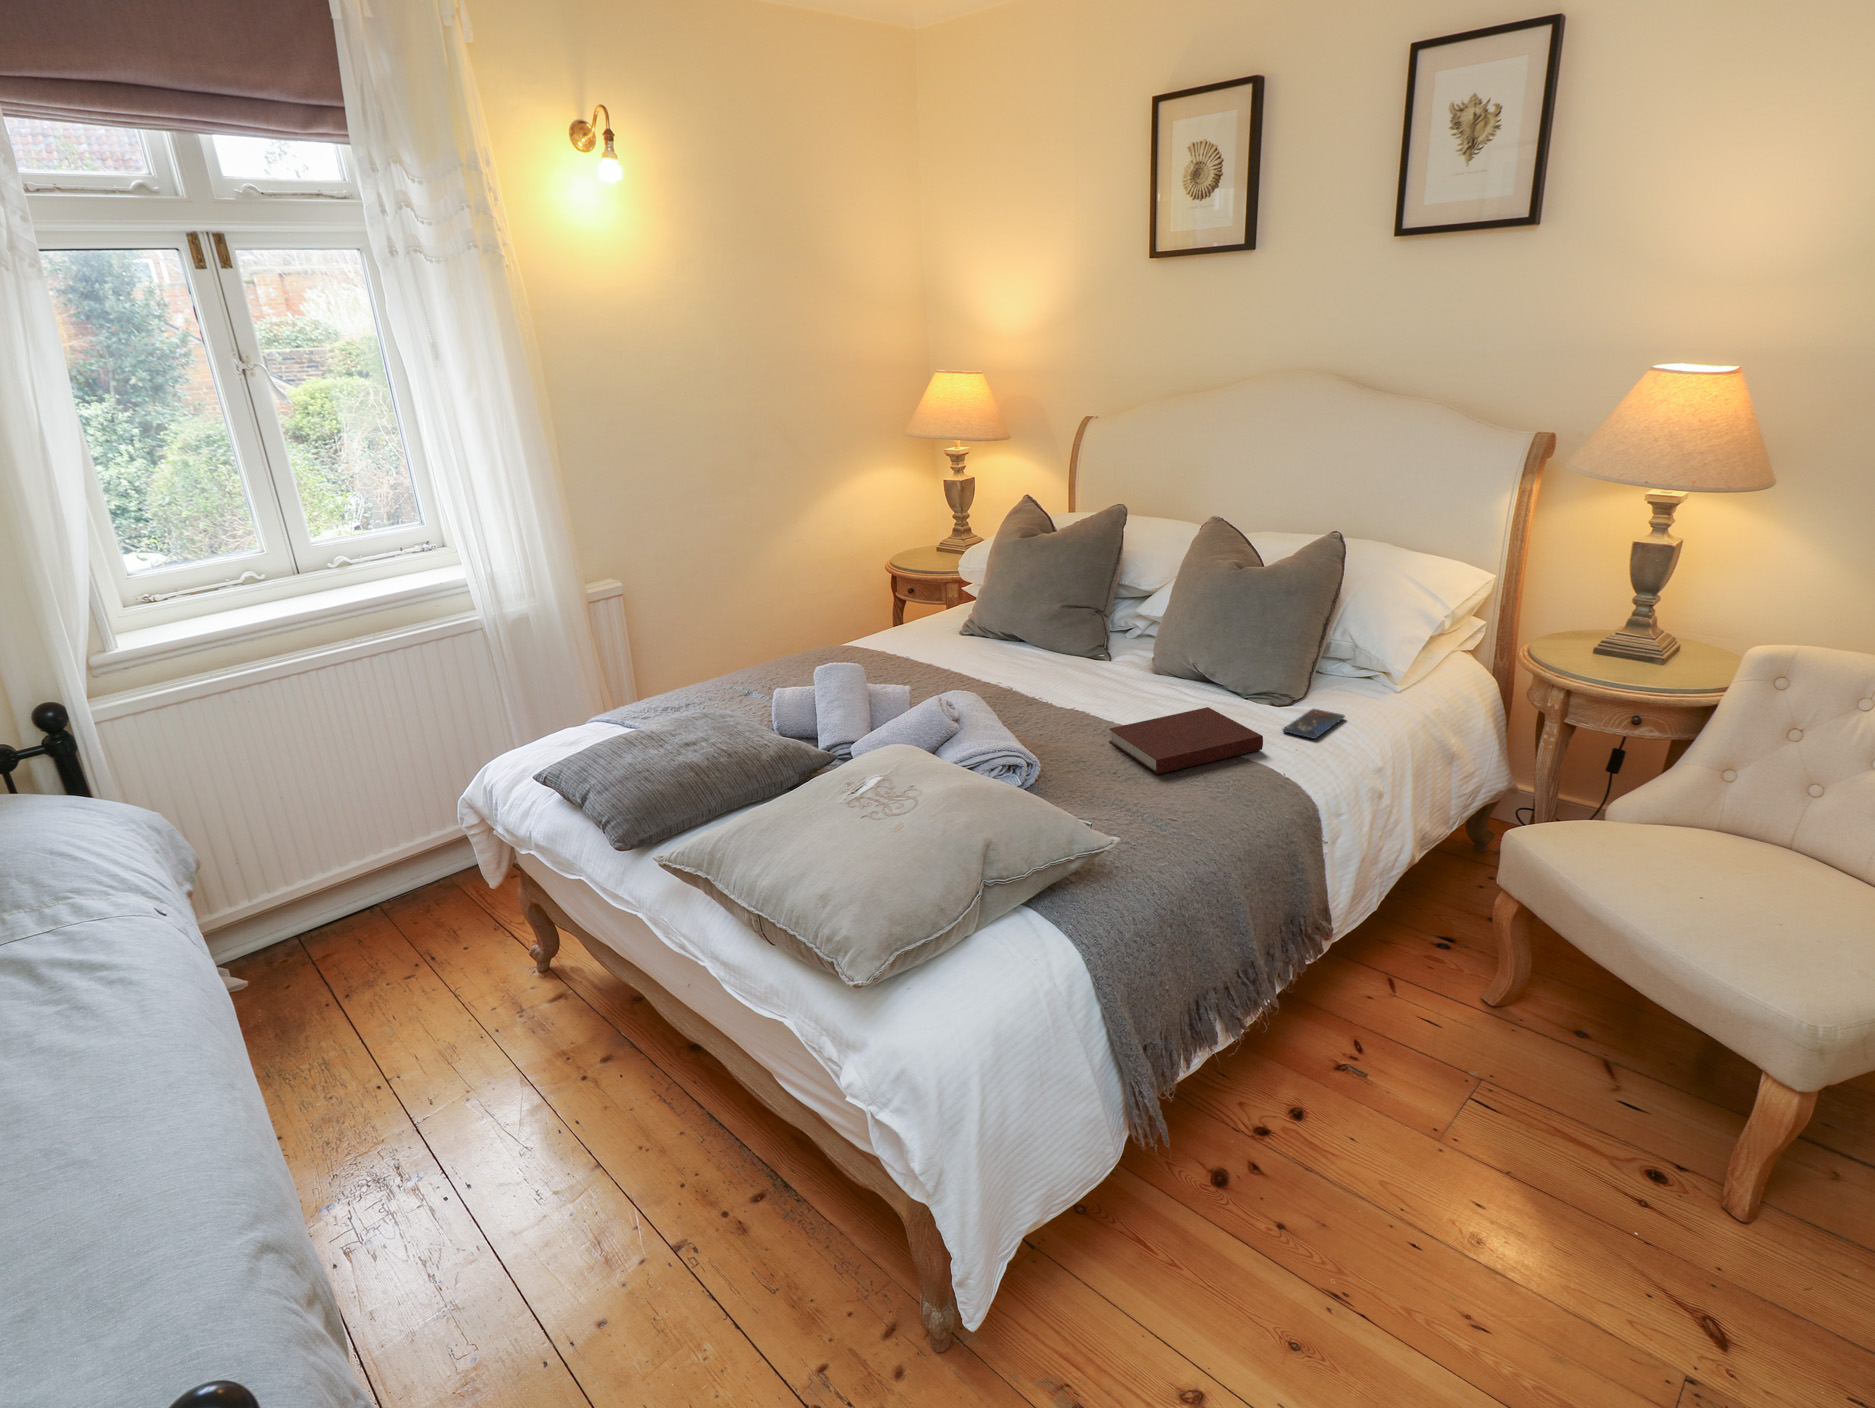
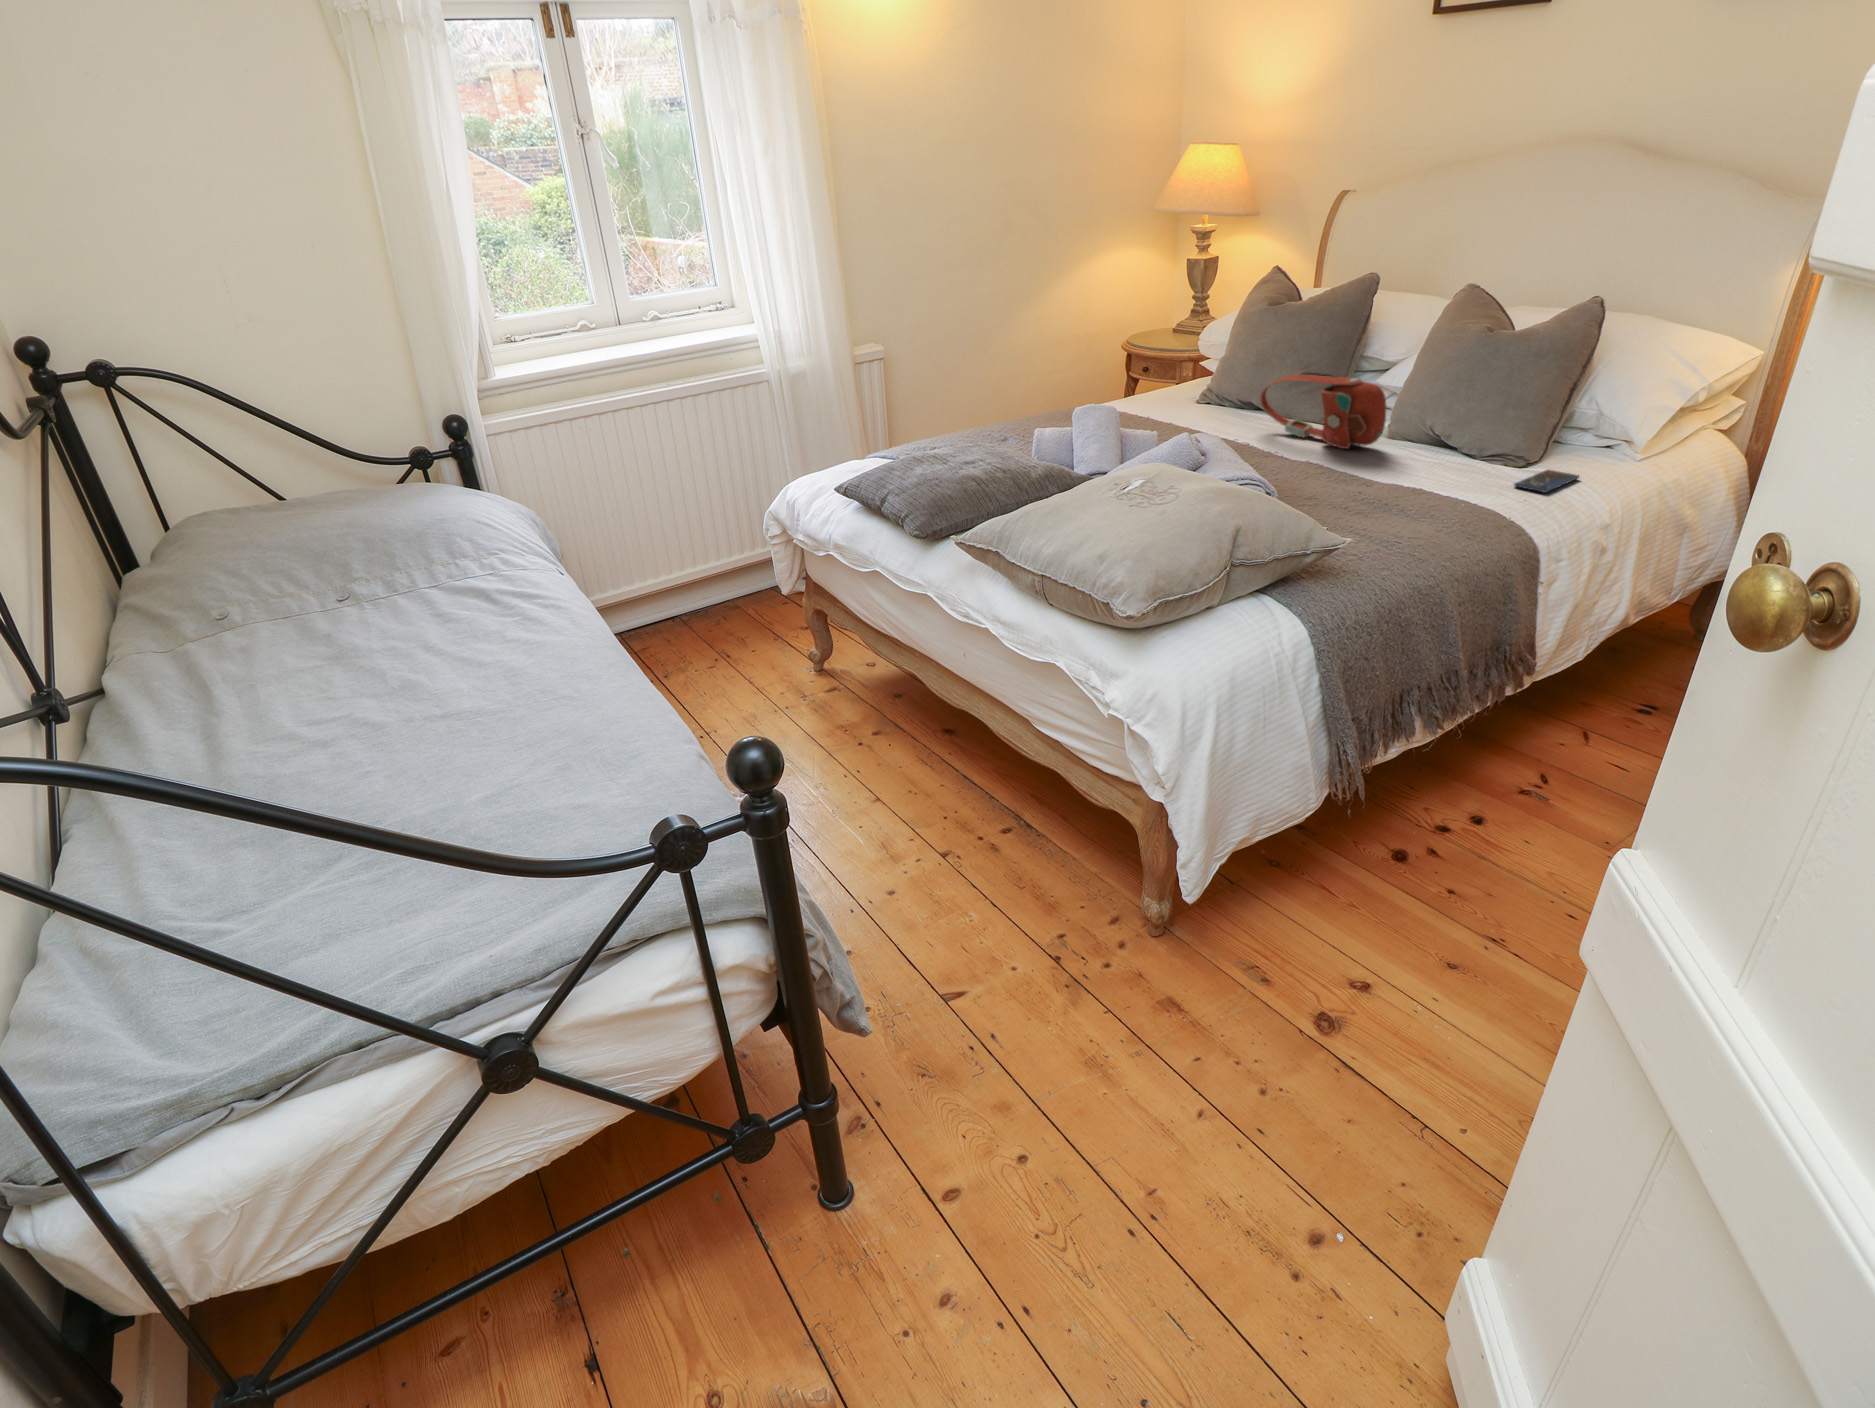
handbag: none [1020,614,1148,690] -> present [1260,375,1386,449]
notebook: present [1109,707,1263,774] -> none [1341,462,1494,512]

